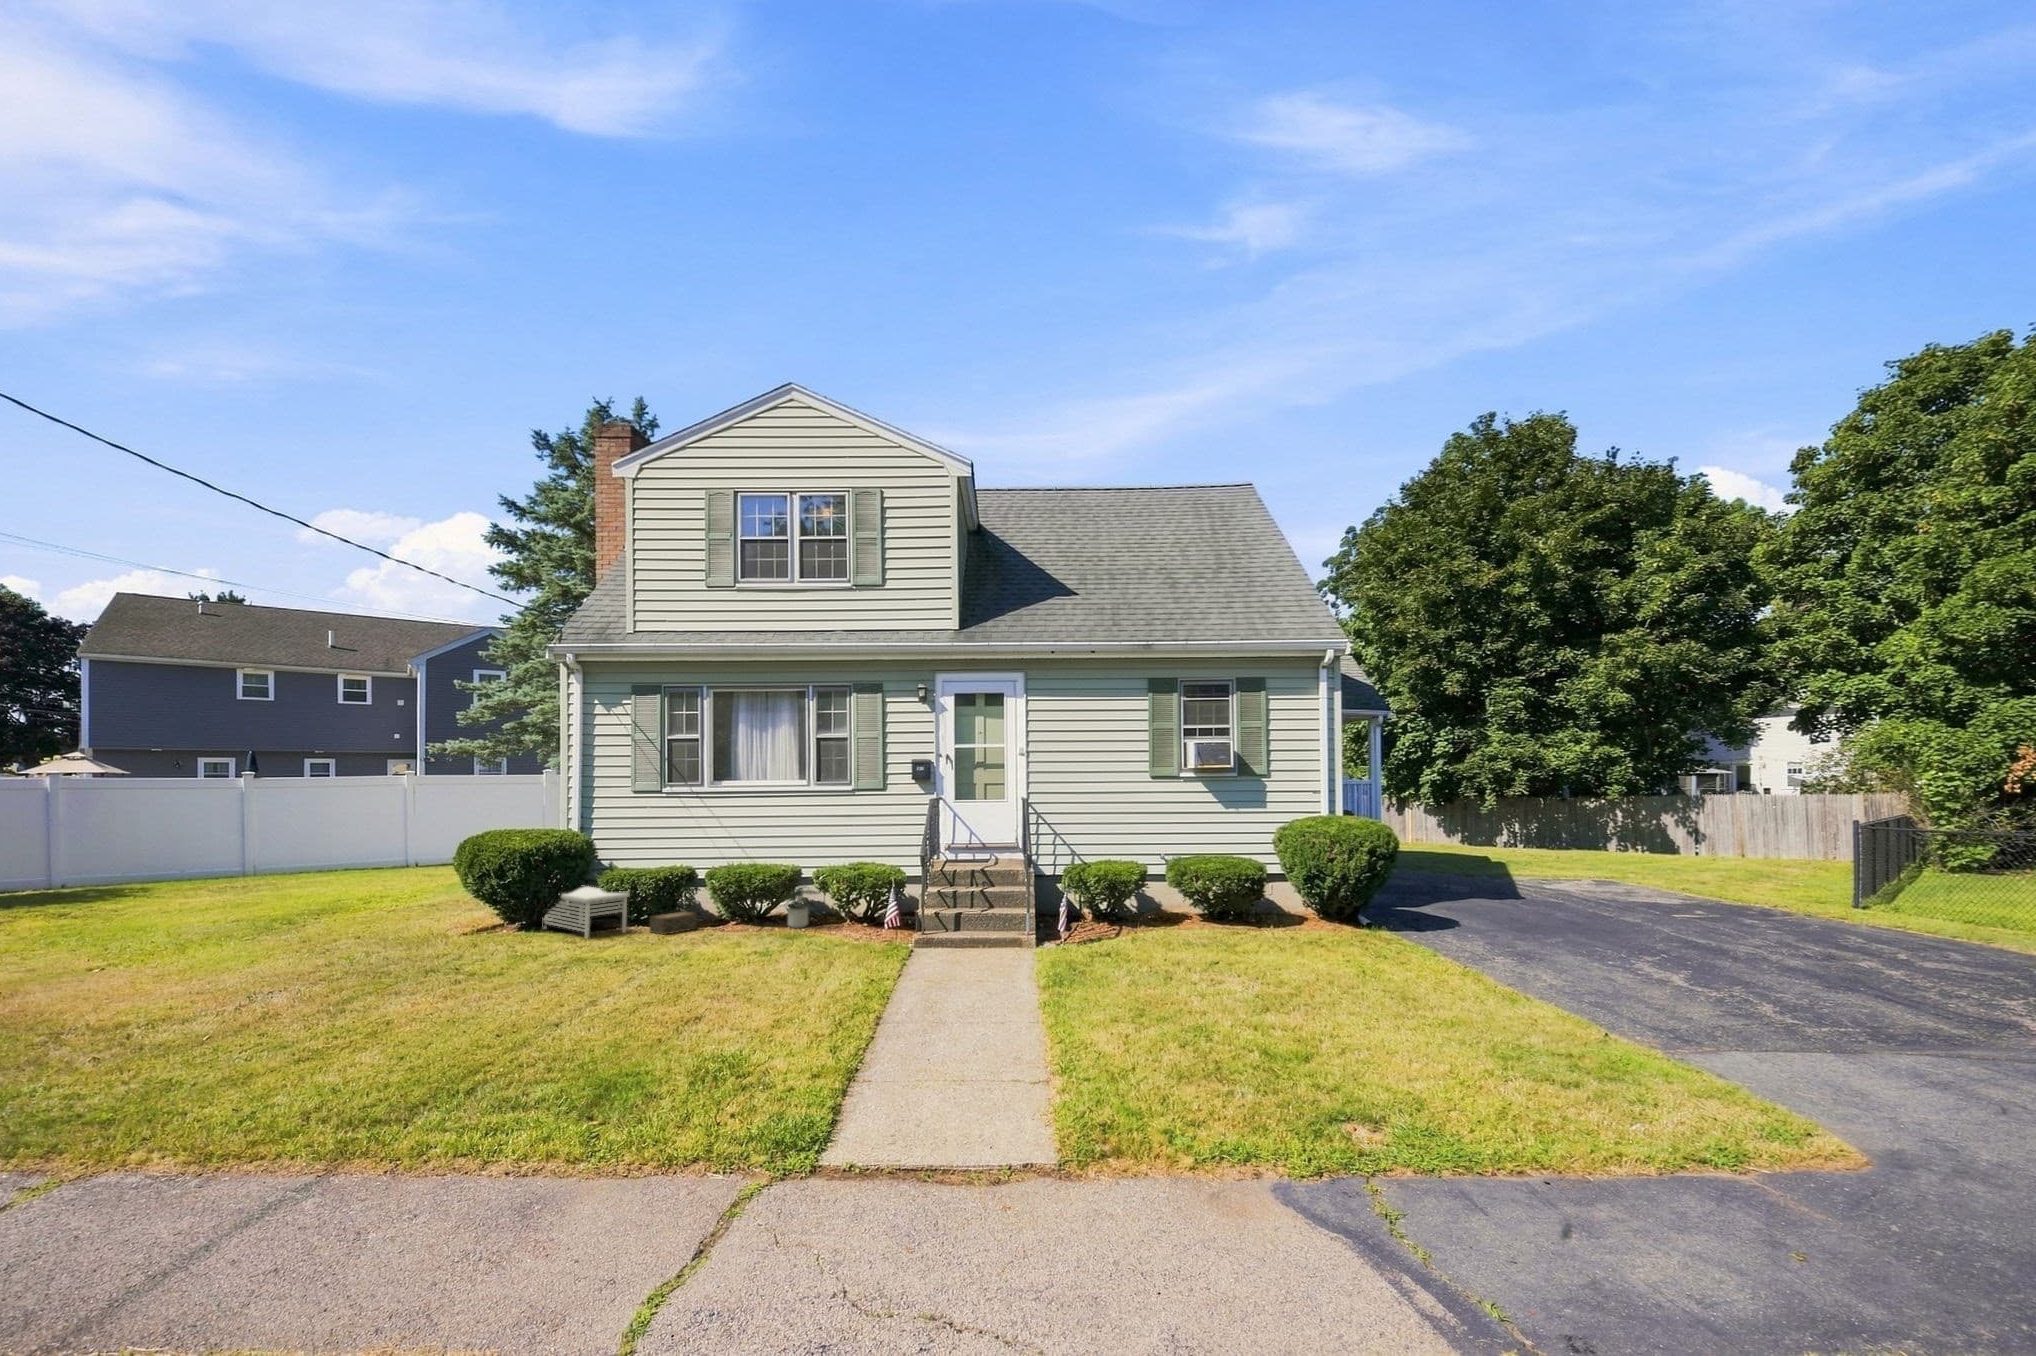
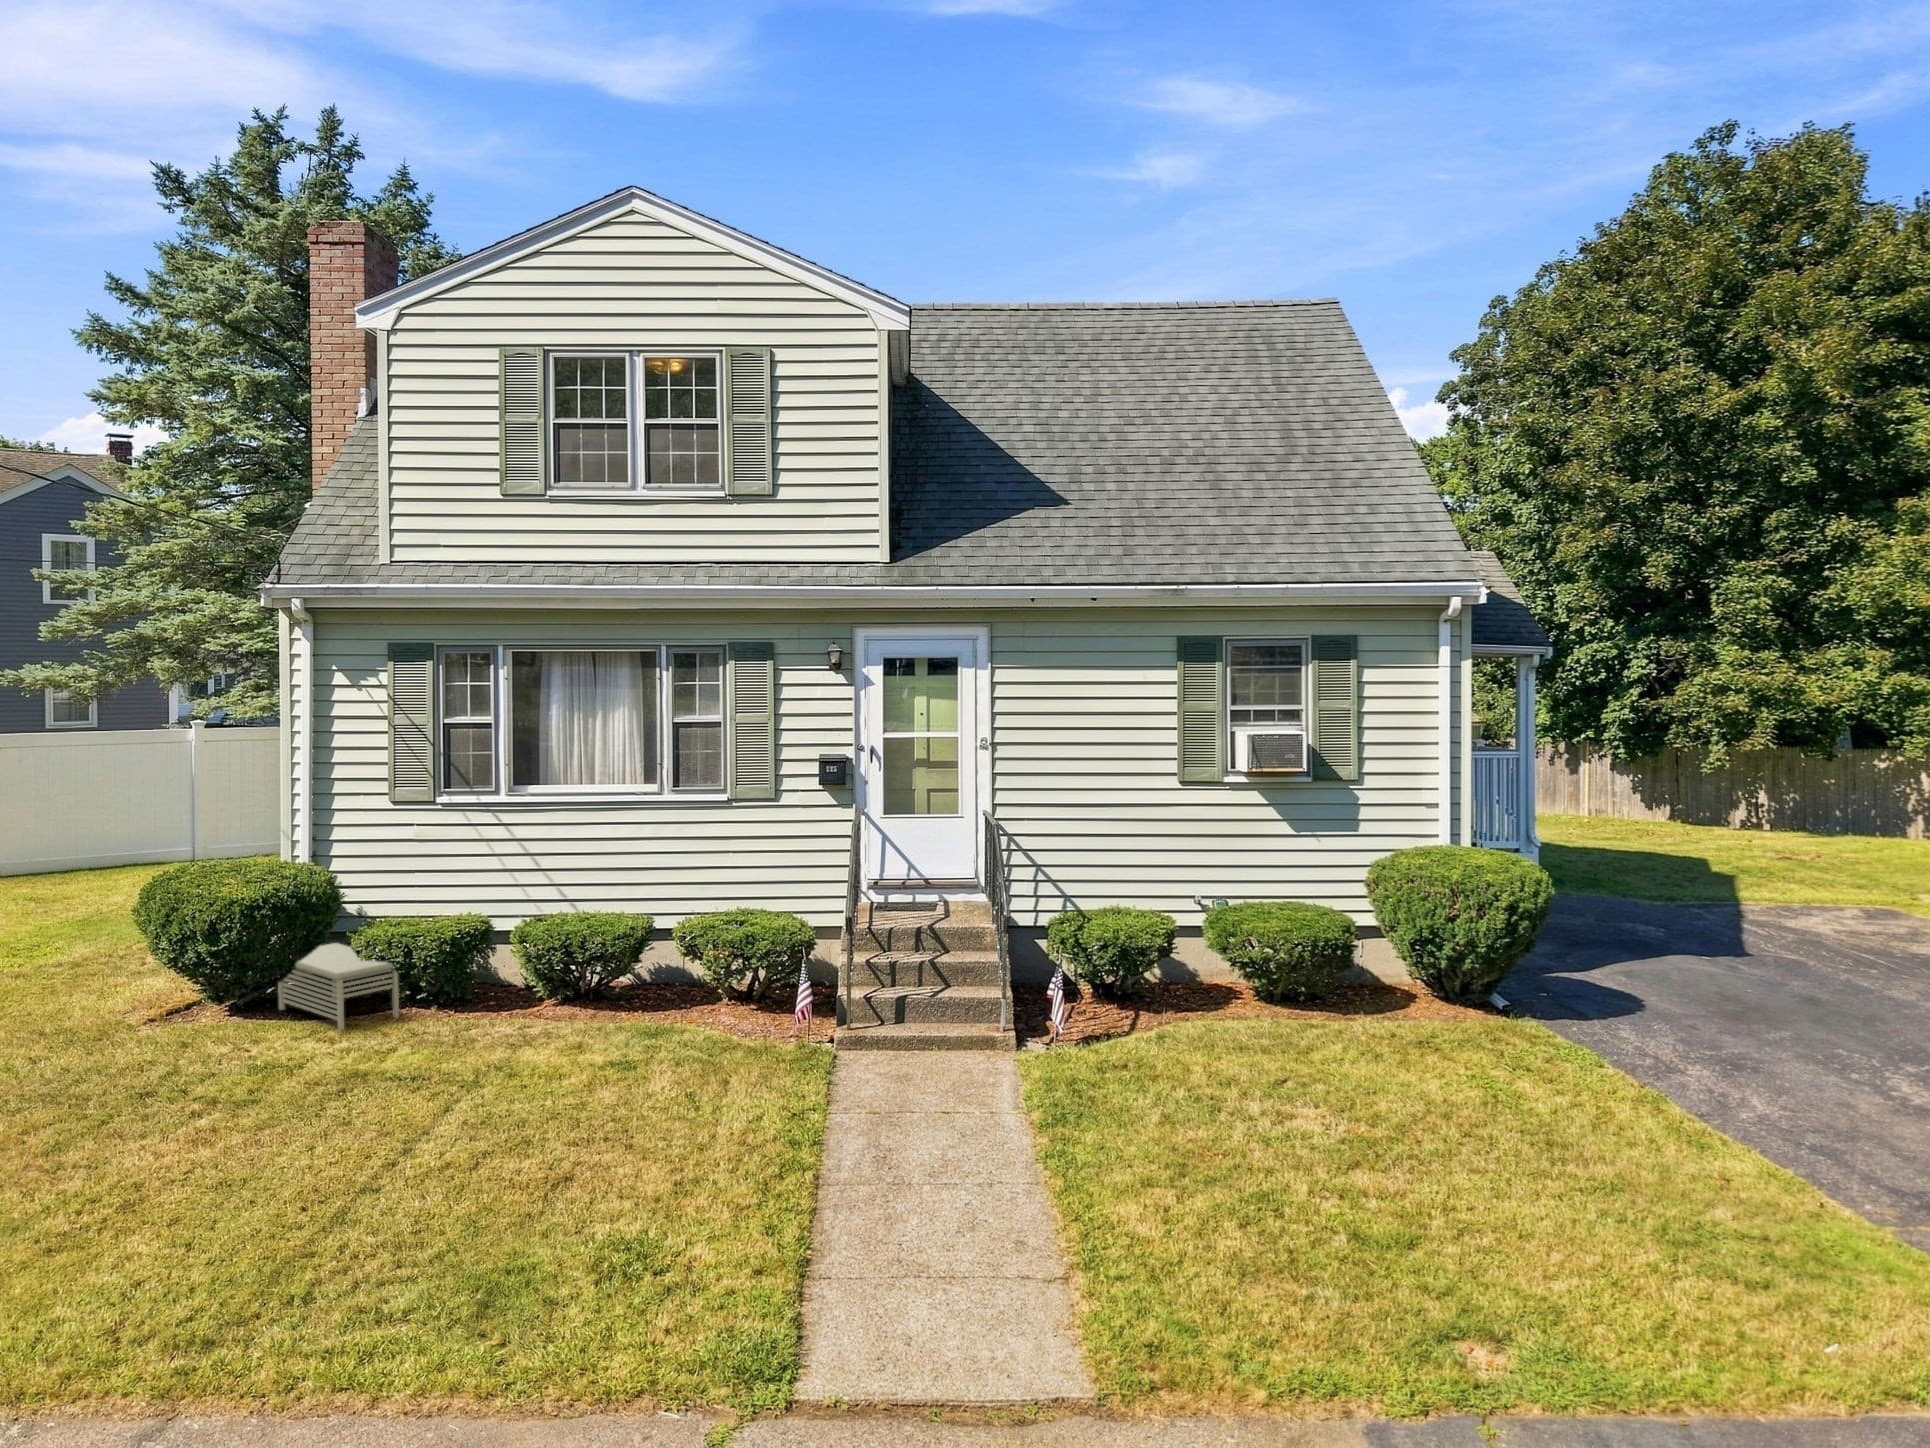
potted plant: present [779,889,820,928] -> none [615,944,685,1009]
woven basket: present [650,911,697,935] -> none [433,983,503,1023]

